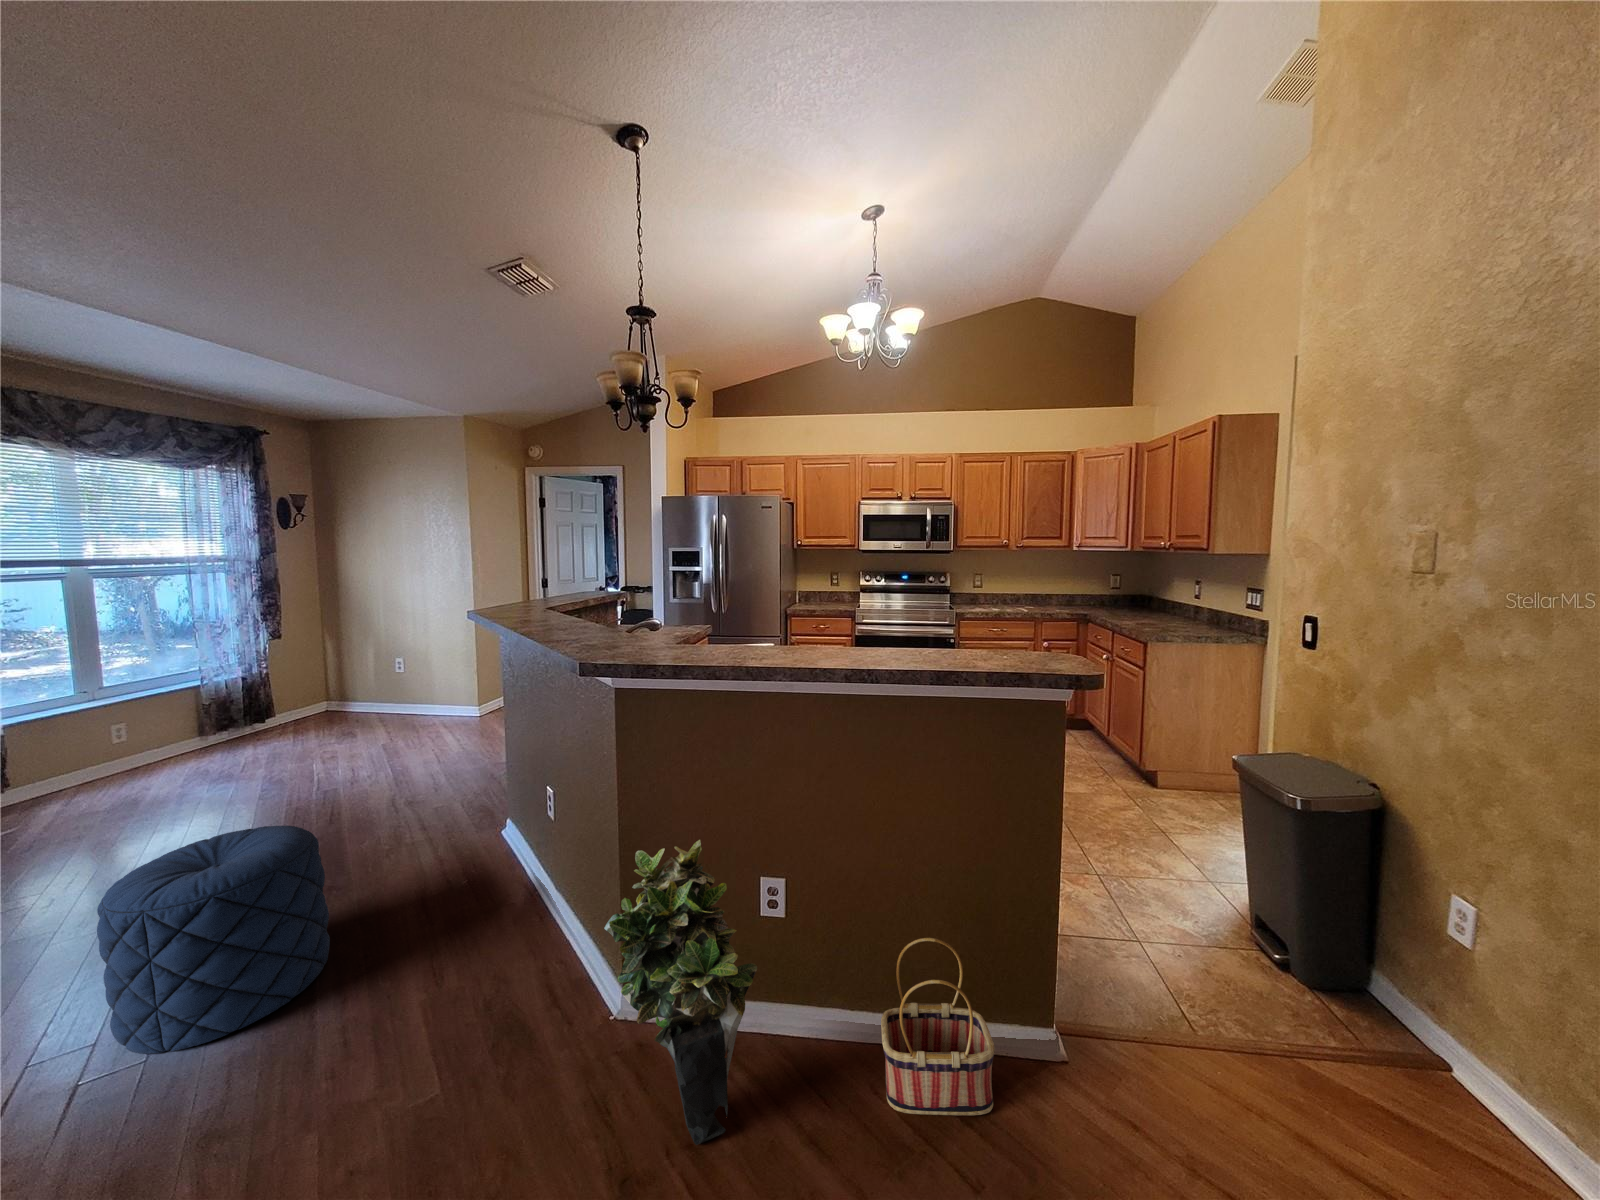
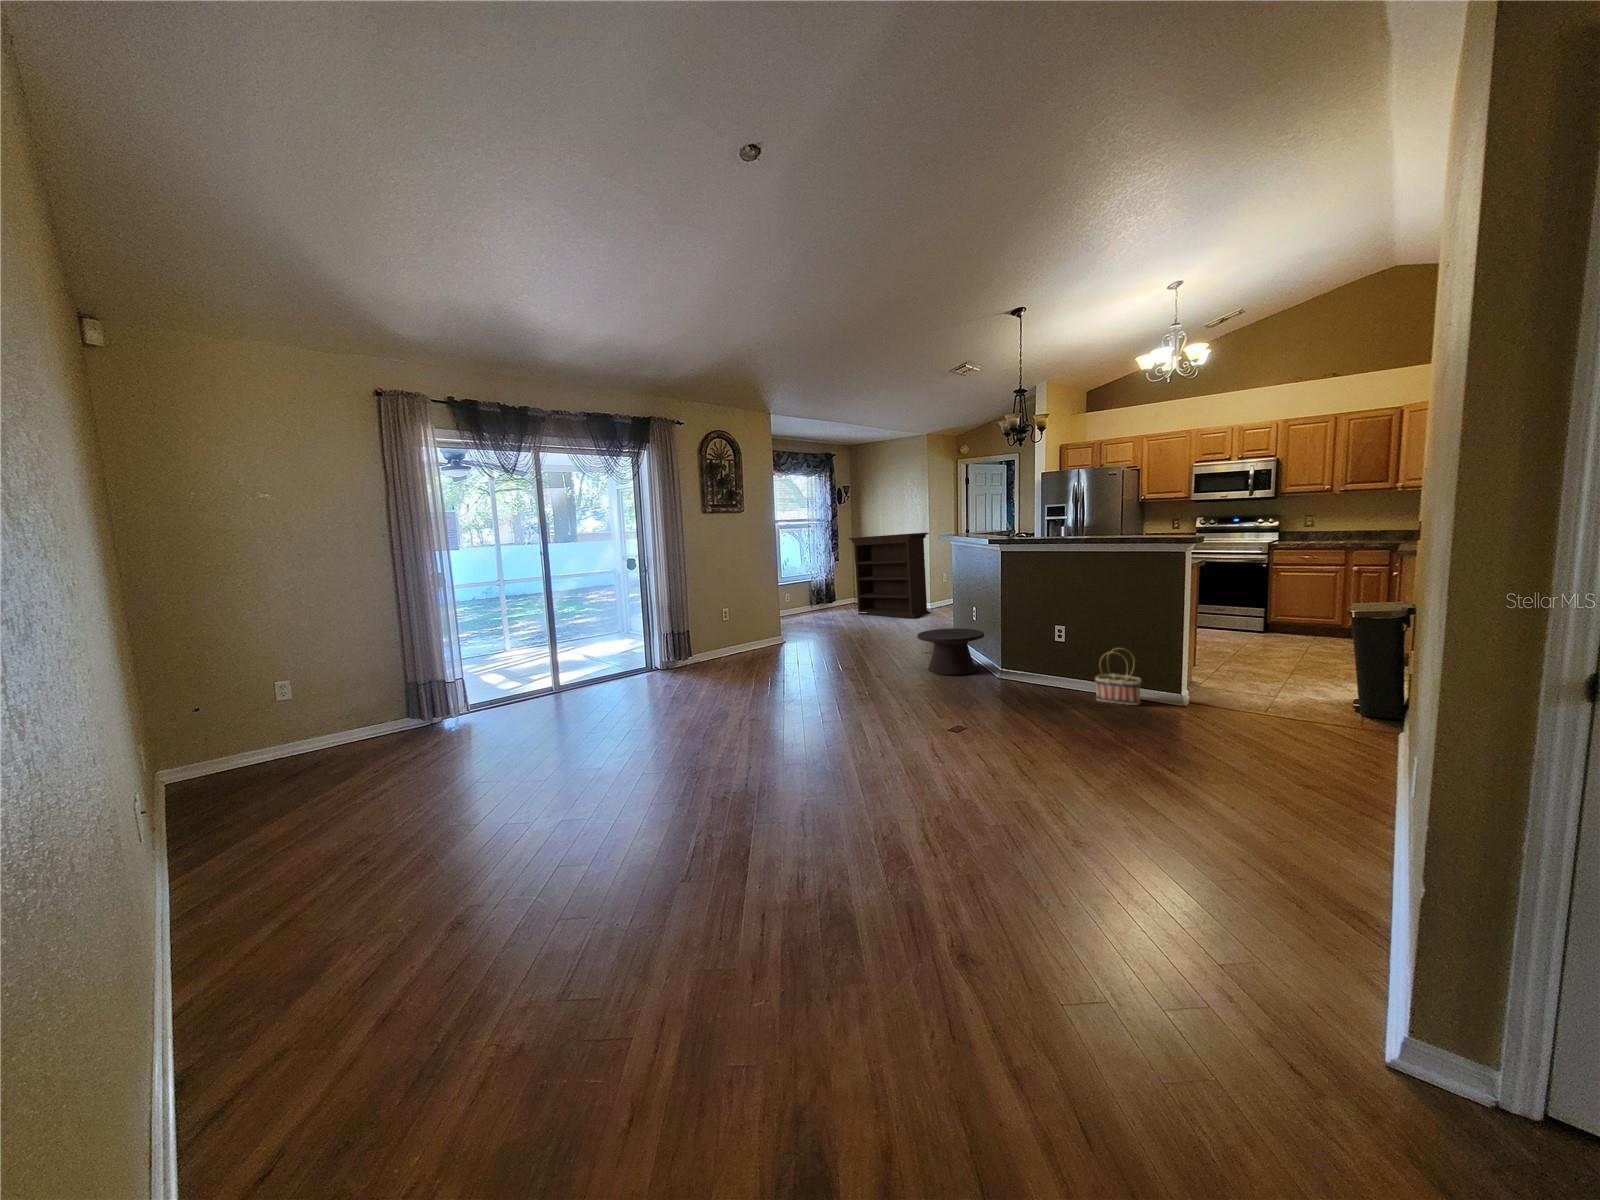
bookshelf: none [290,588,481,752] -> present [849,533,931,618]
pouf: present [97,826,330,1054] -> none [844,609,899,664]
potted plant: present [604,840,757,1145] -> none [996,607,1049,694]
side table: none [359,861,572,1062] -> present [917,628,984,675]

